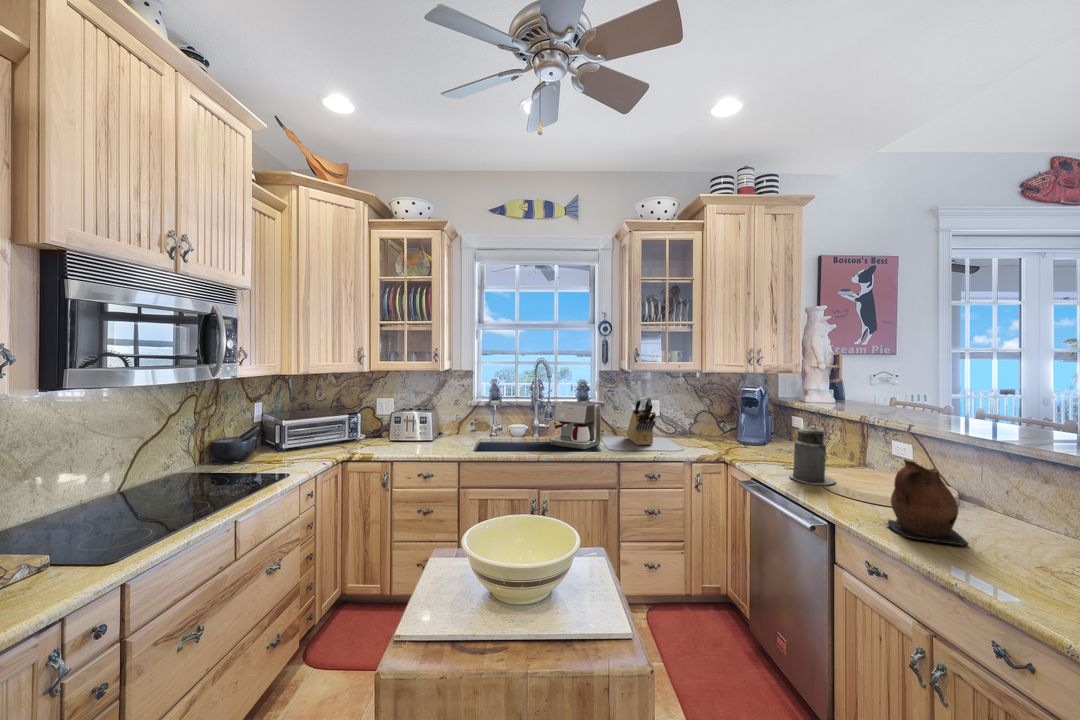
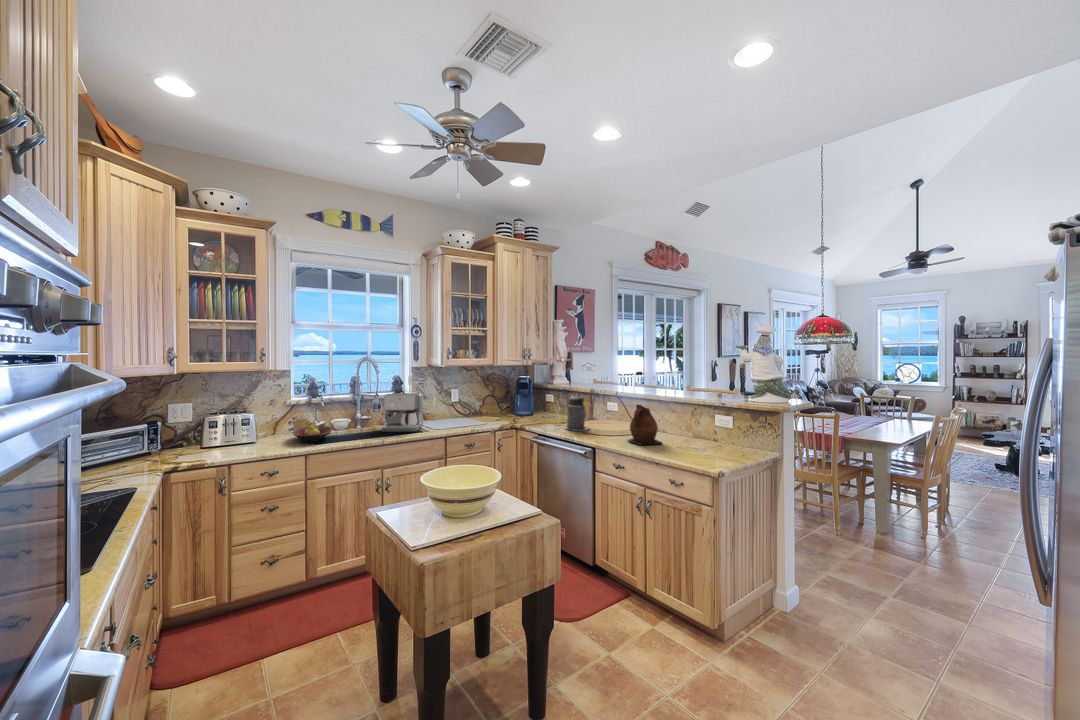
knife block: present [627,398,656,445] -> none [436,386,467,424]
fruit bowl: none [459,426,500,449] -> present [293,422,331,443]

